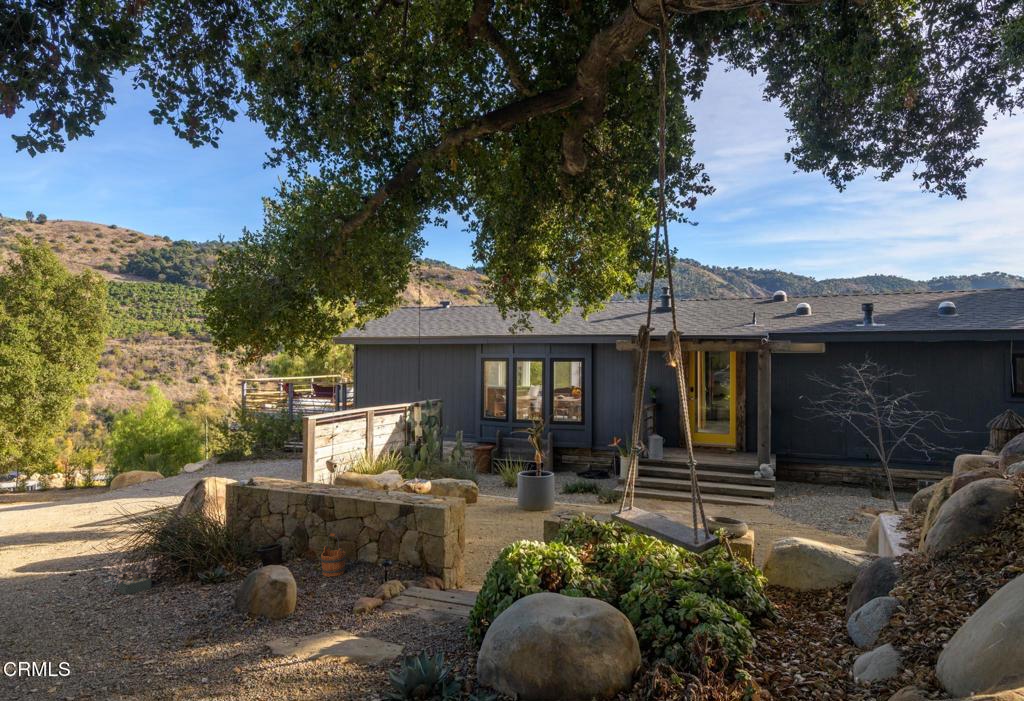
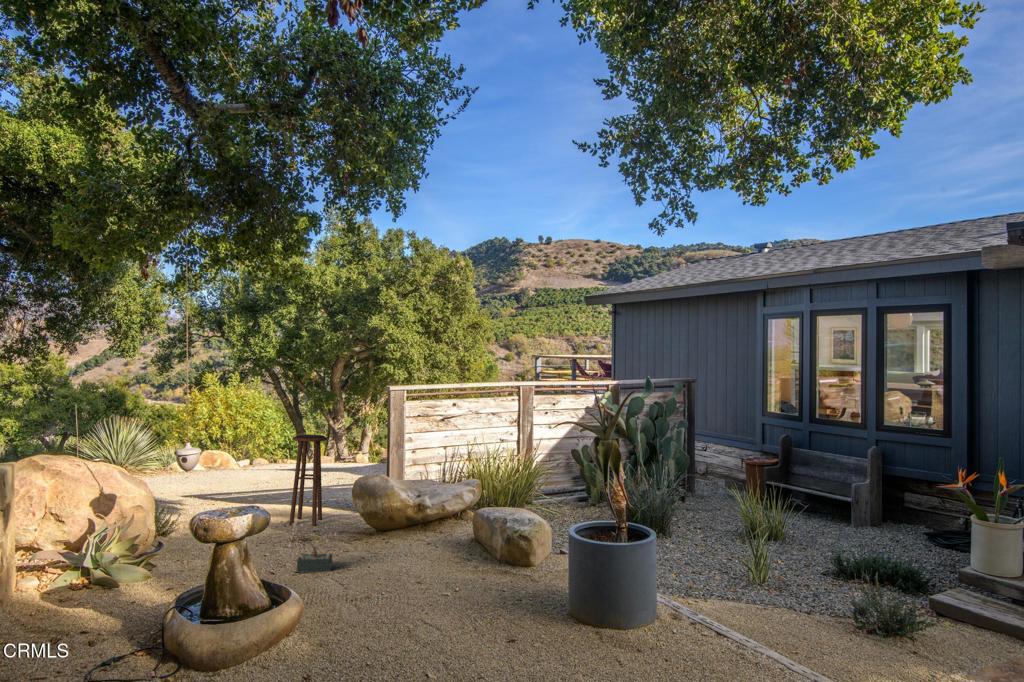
stool: none [18,492,56,577] -> present [289,435,327,526]
wooden bucket: present [321,533,346,577] -> none [508,551,552,635]

